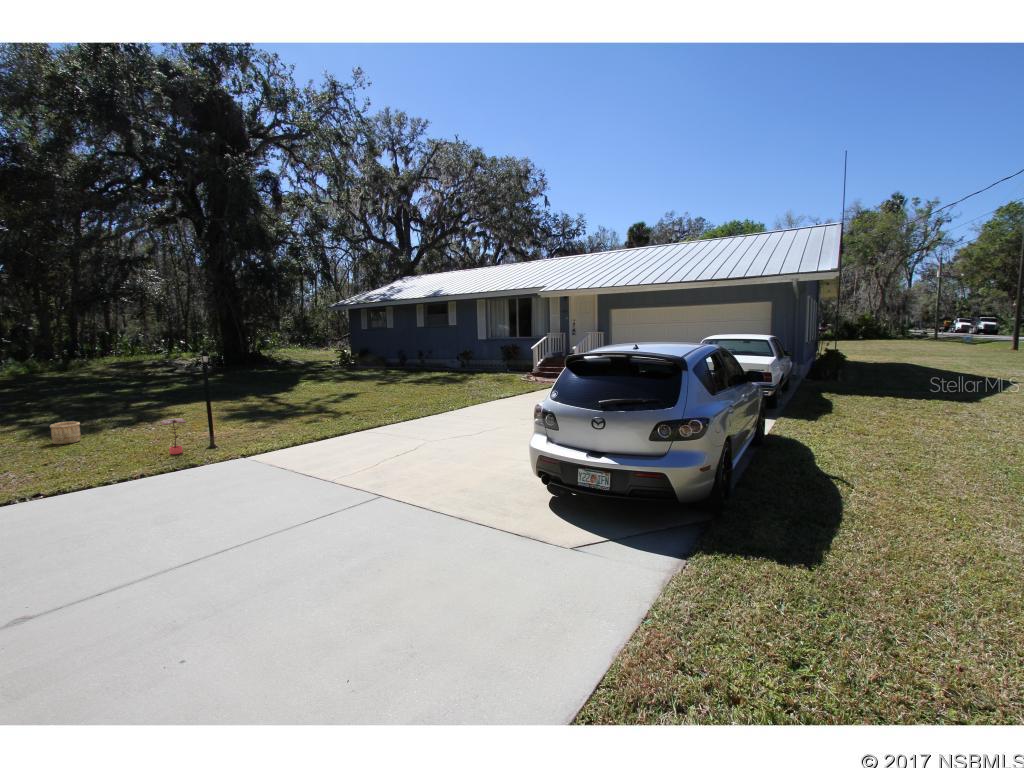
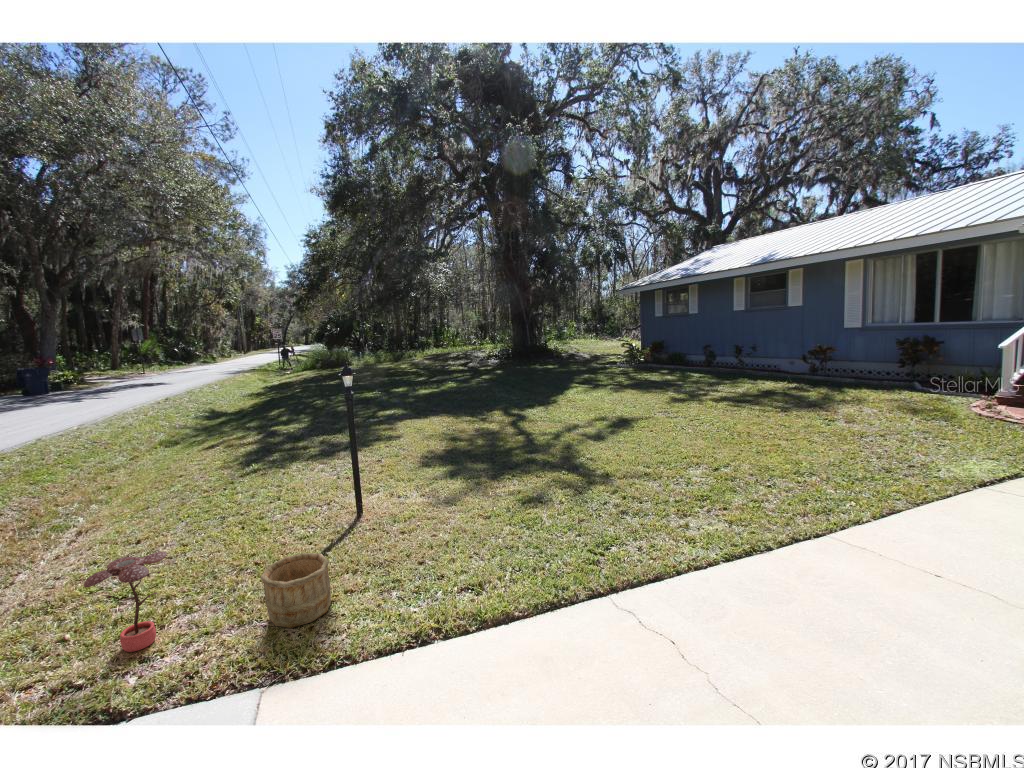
wooden bucket: present [50,421,80,444] -> present [260,553,331,628]

